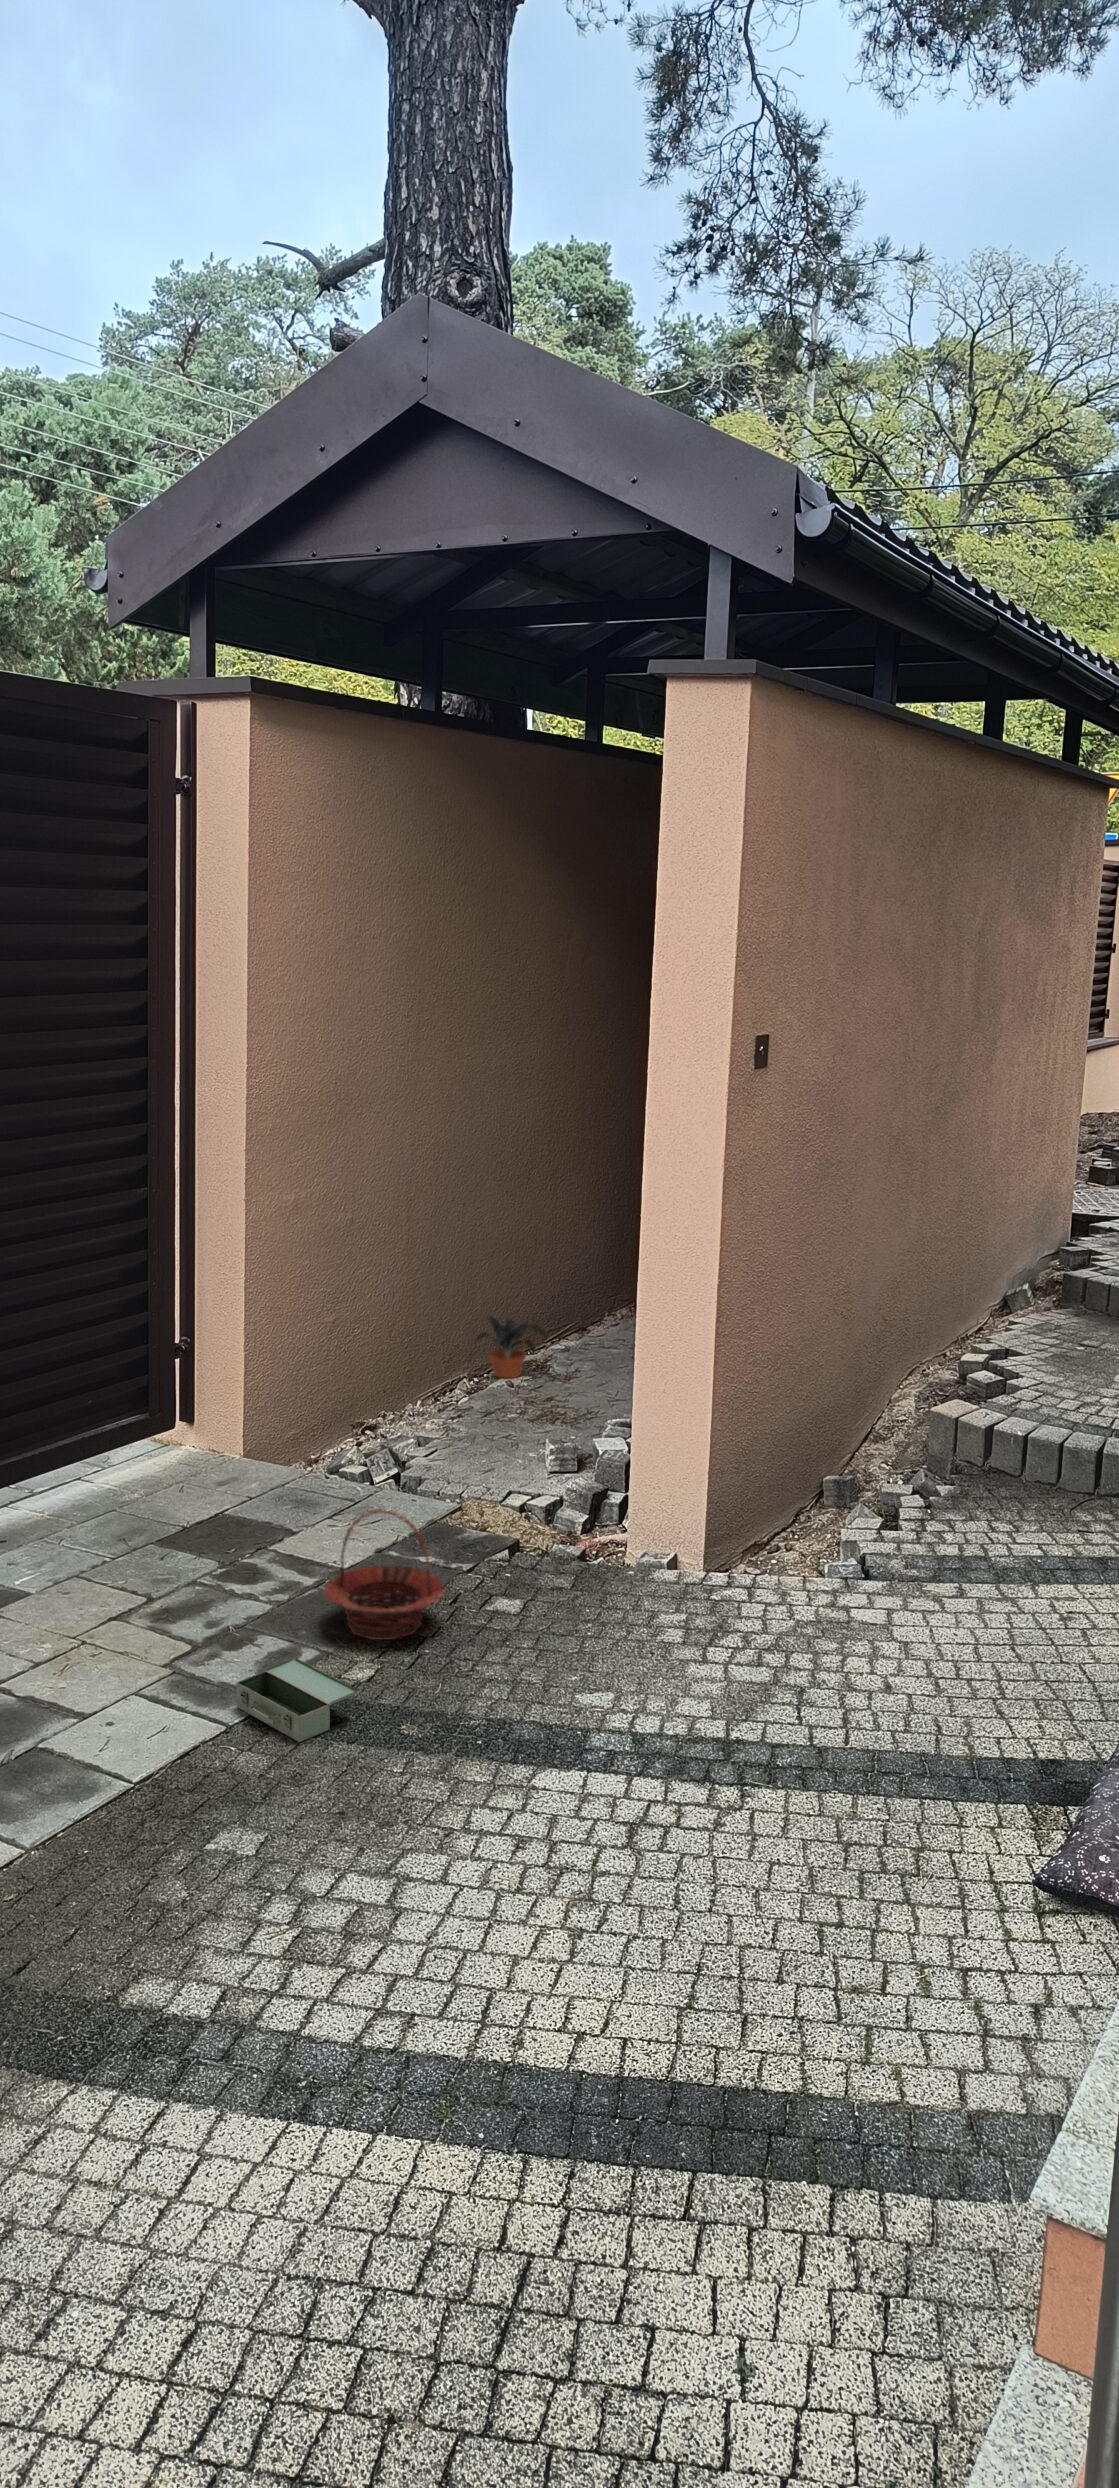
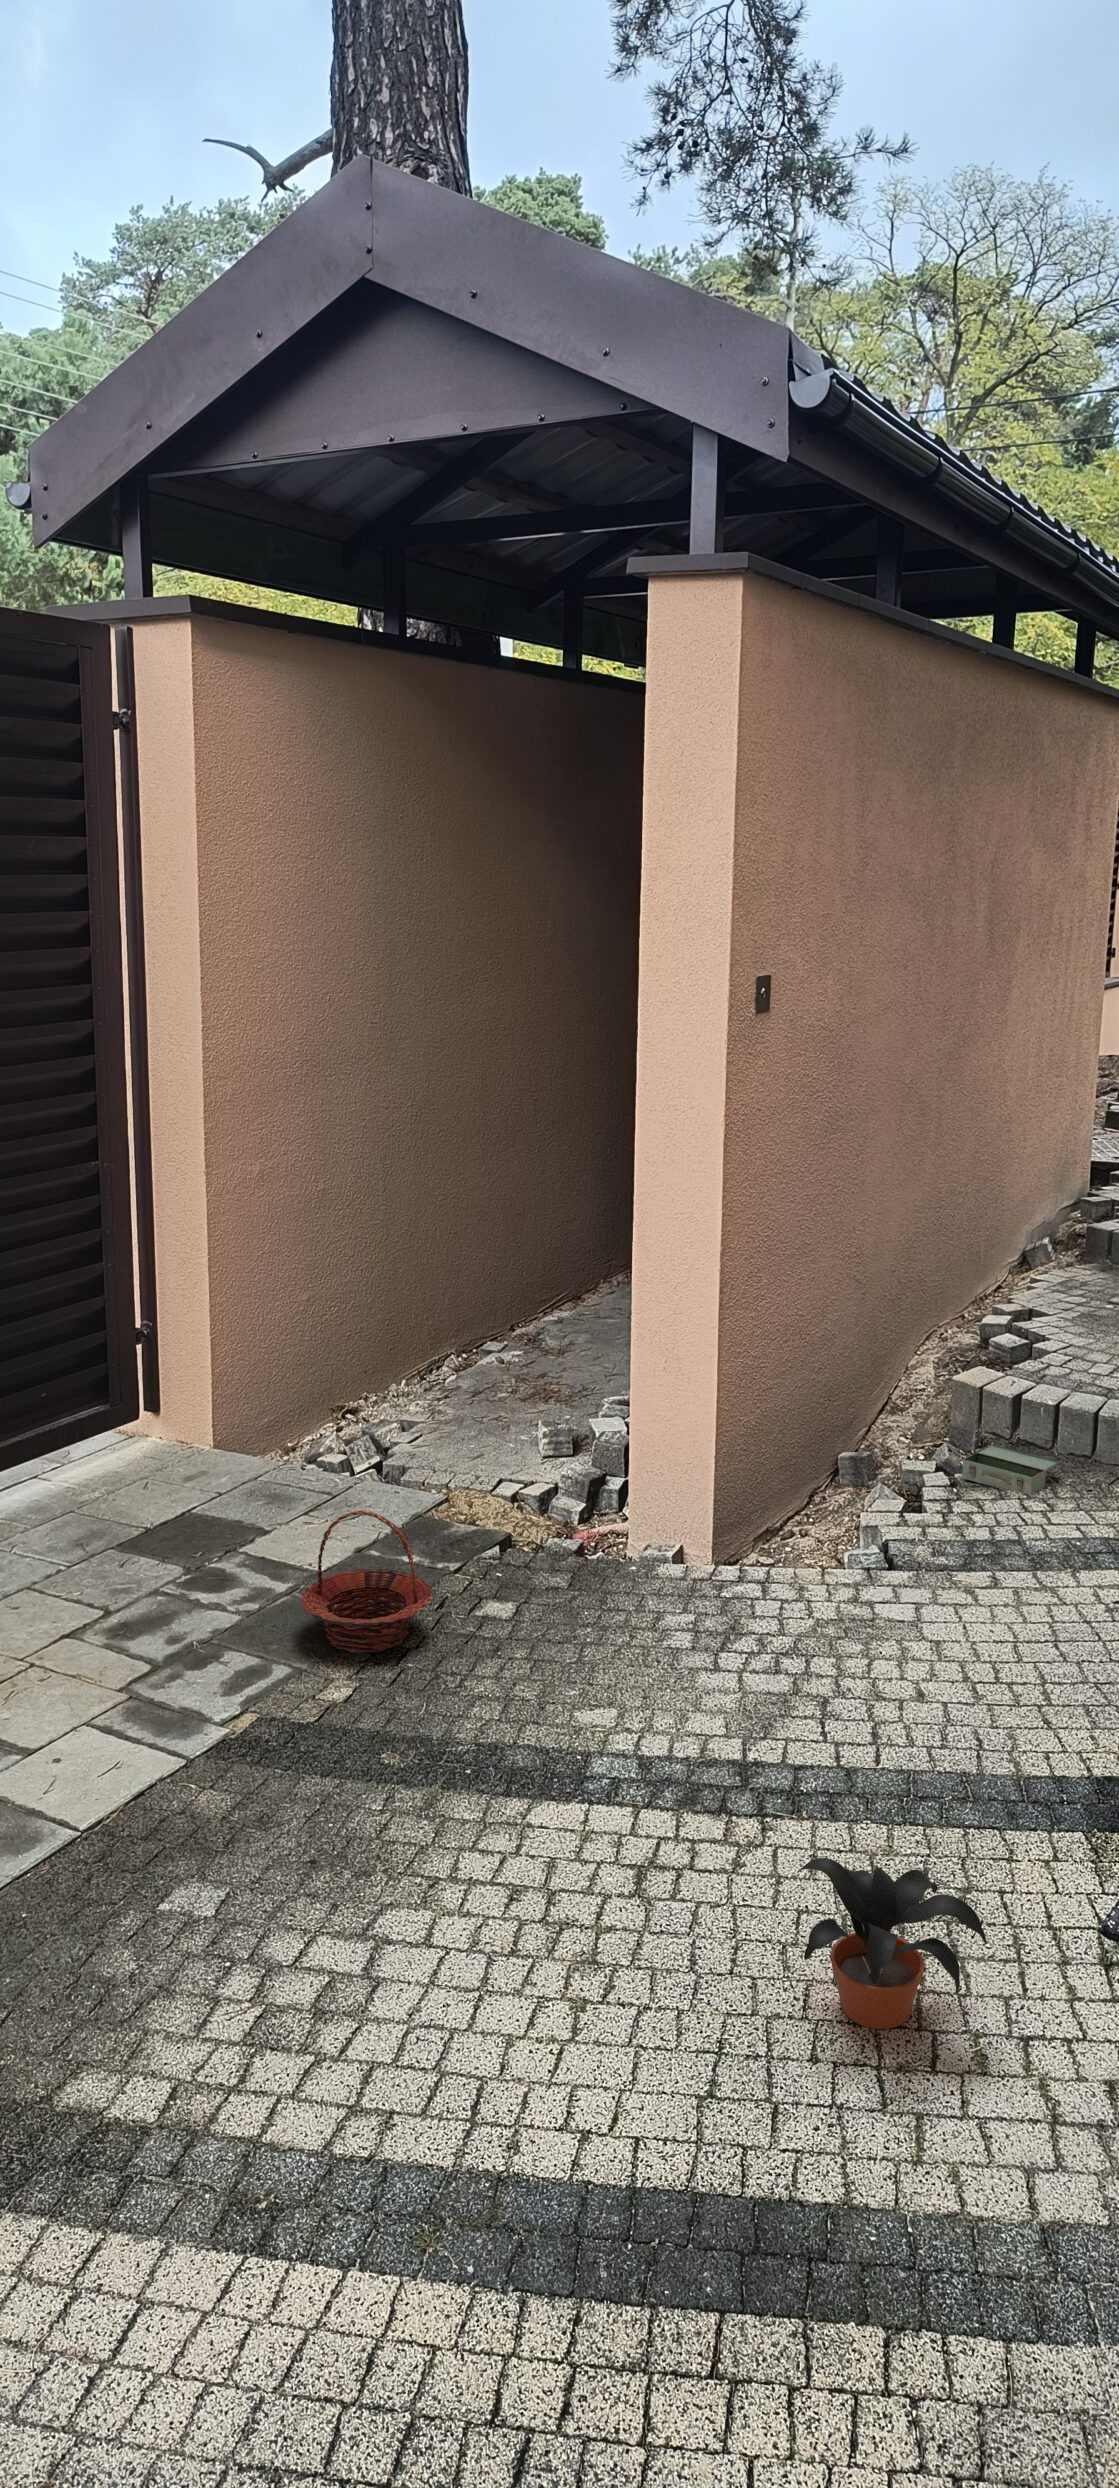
potted plant: present [476,1316,546,1378] -> present [797,1858,987,2029]
toolbox: present [236,1658,358,1742] -> present [962,1444,1059,1494]

